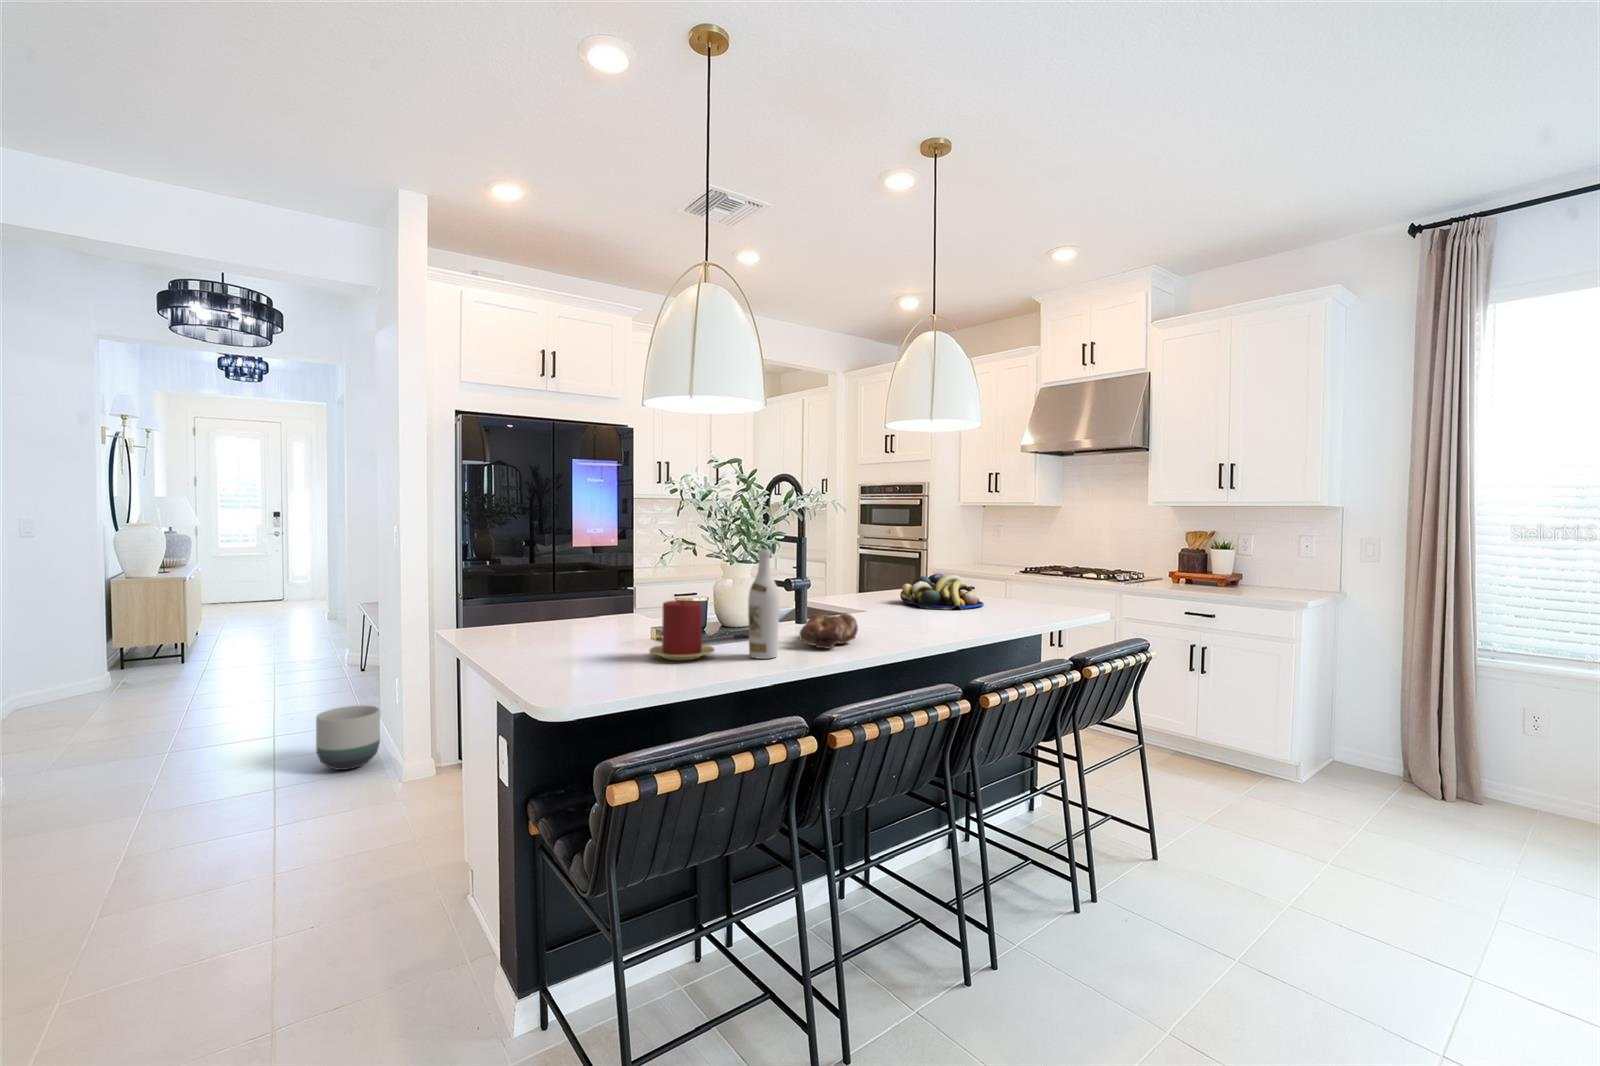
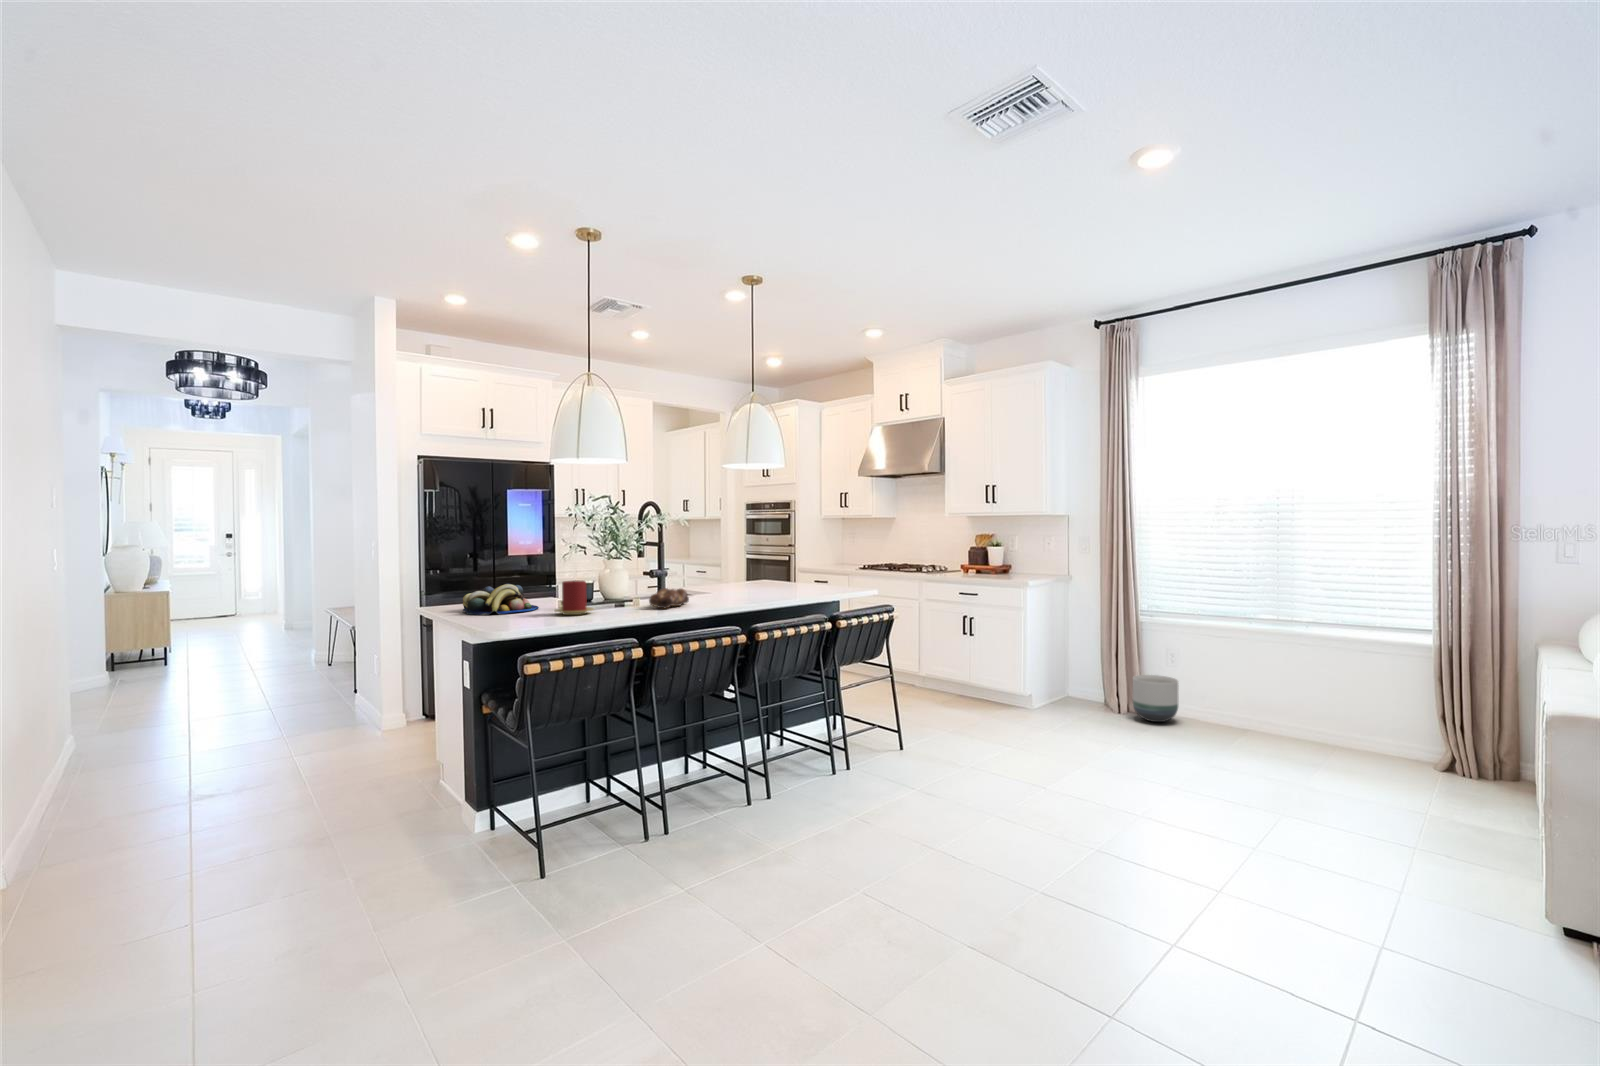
wine bottle: present [748,549,779,659] -> none [614,548,633,613]
fruit bowl: present [900,574,984,610] -> present [463,584,539,615]
planter: present [316,705,380,770] -> present [1133,675,1179,722]

